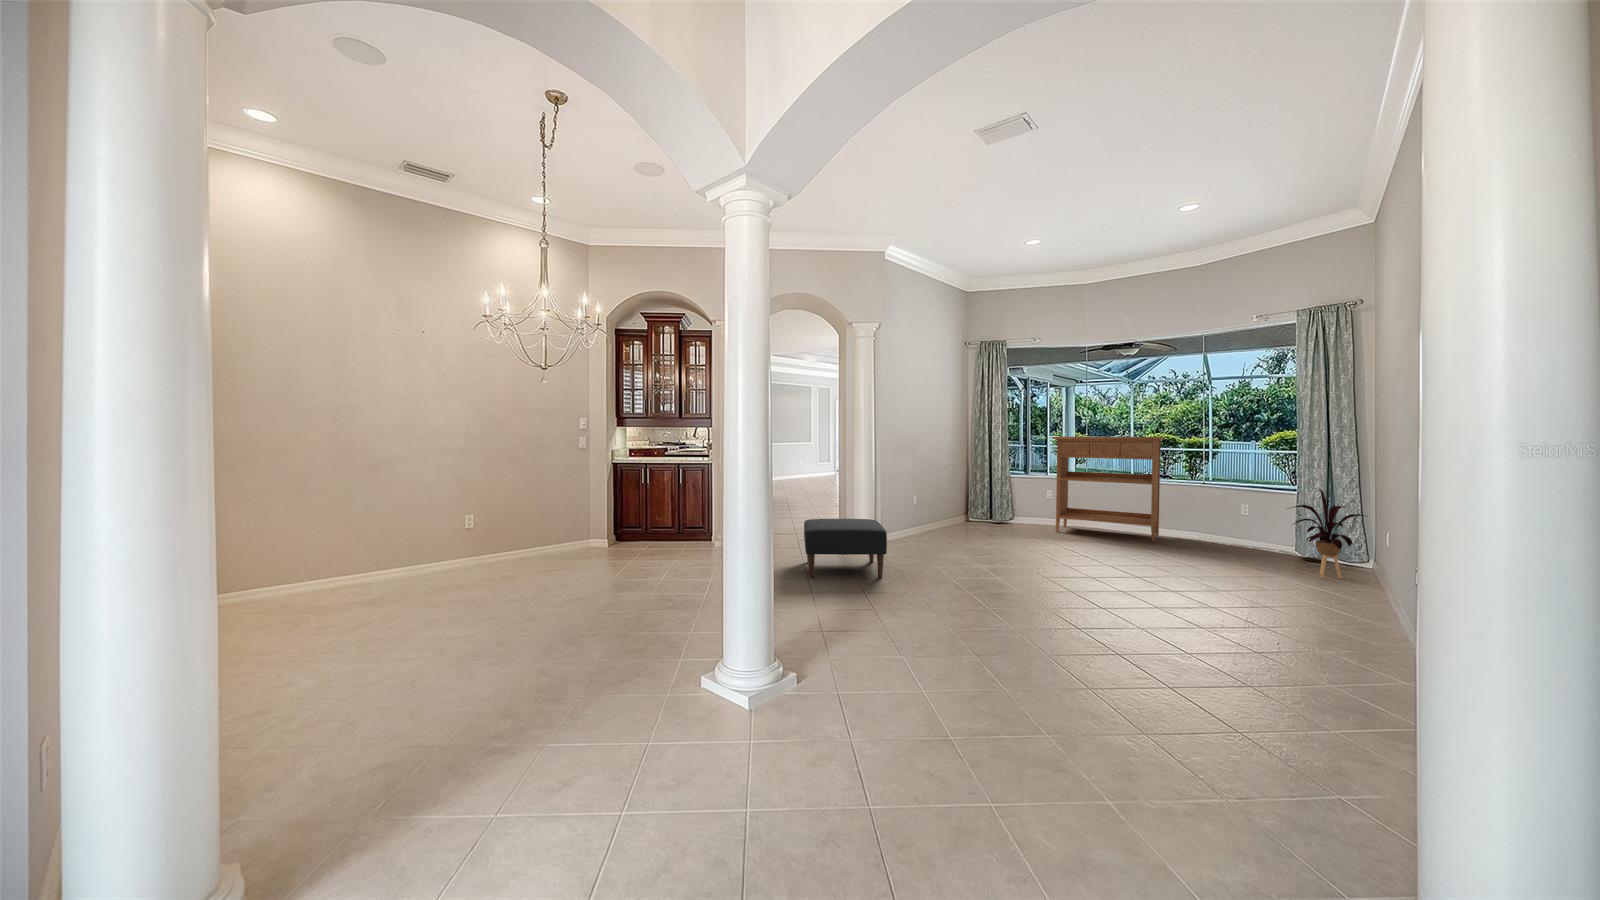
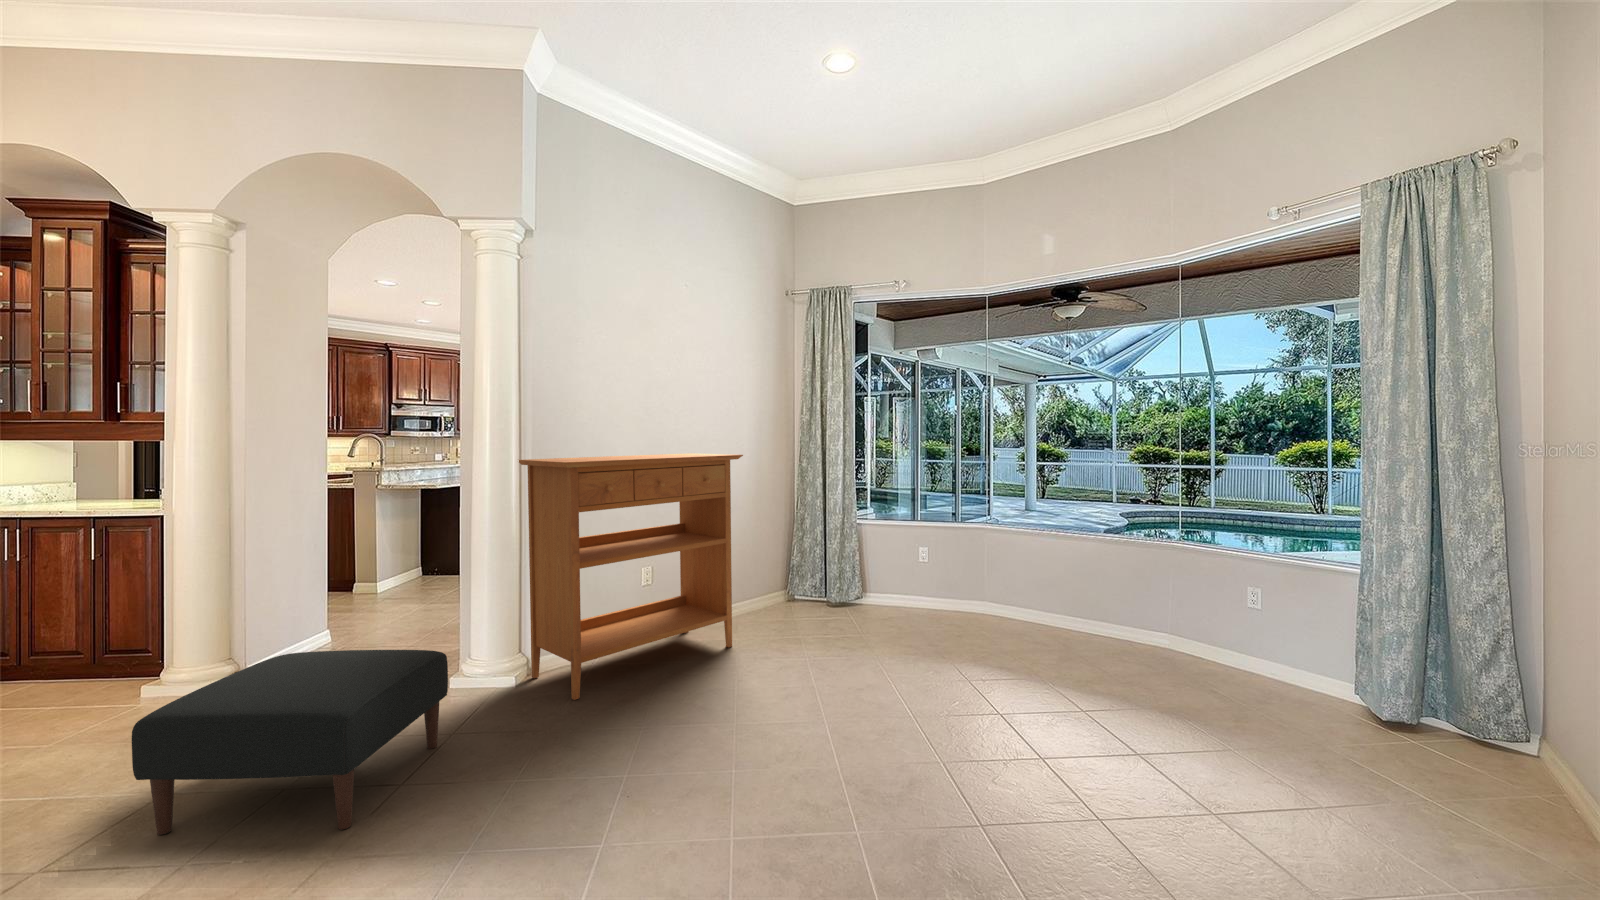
console table: present [1052,436,1166,541] -> present [519,453,743,700]
house plant: present [1291,488,1364,578] -> none [1342,583,1549,804]

